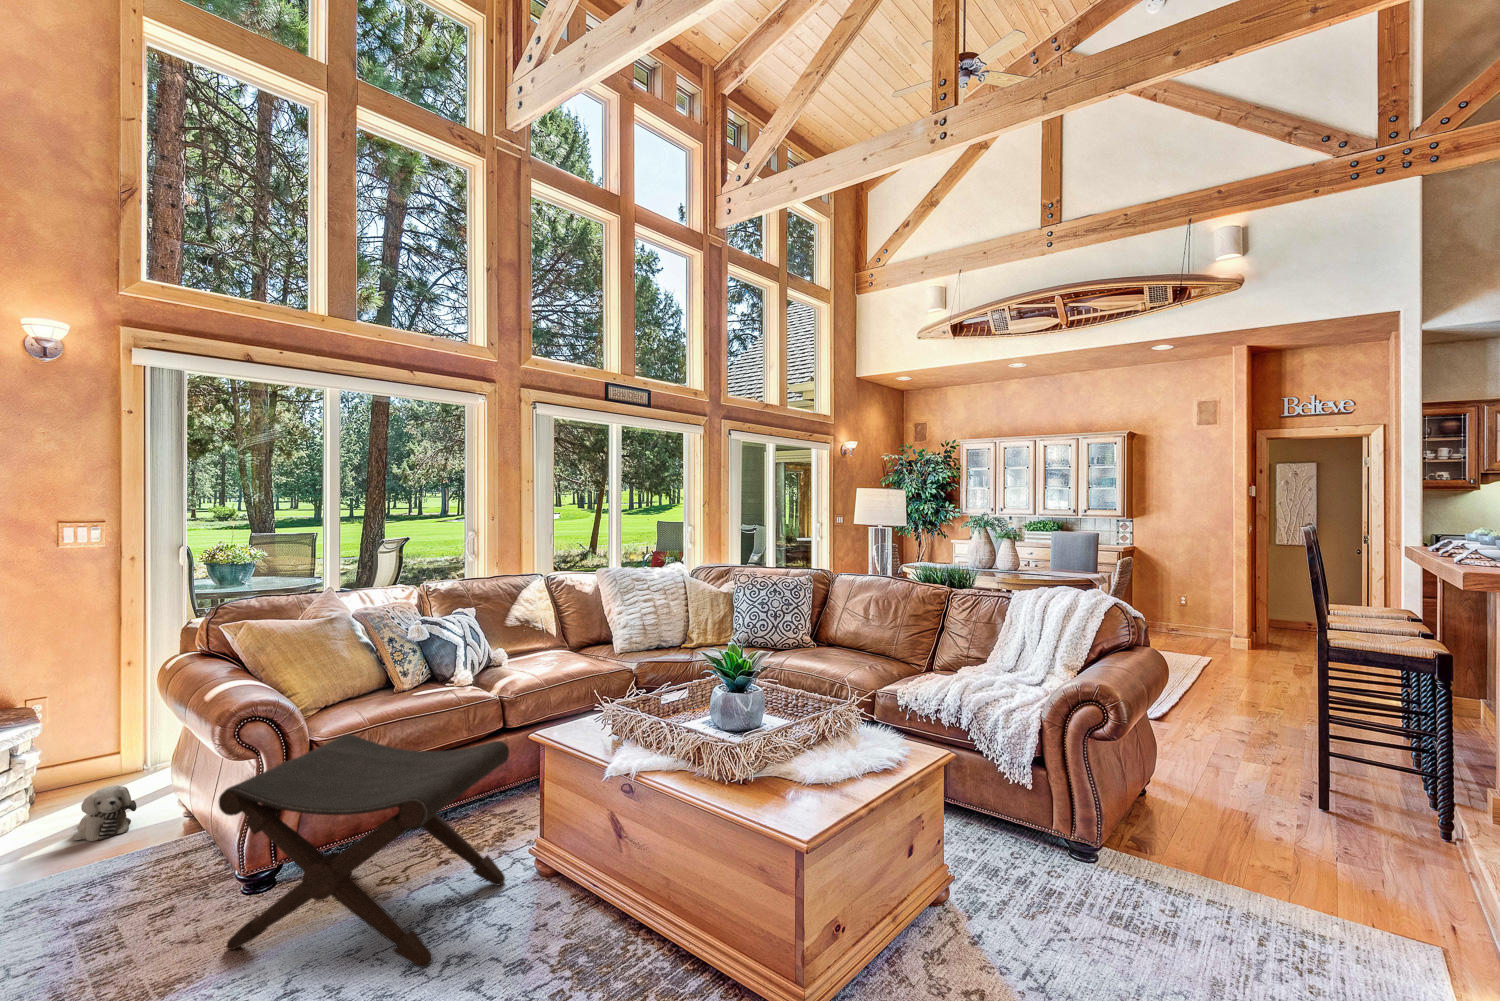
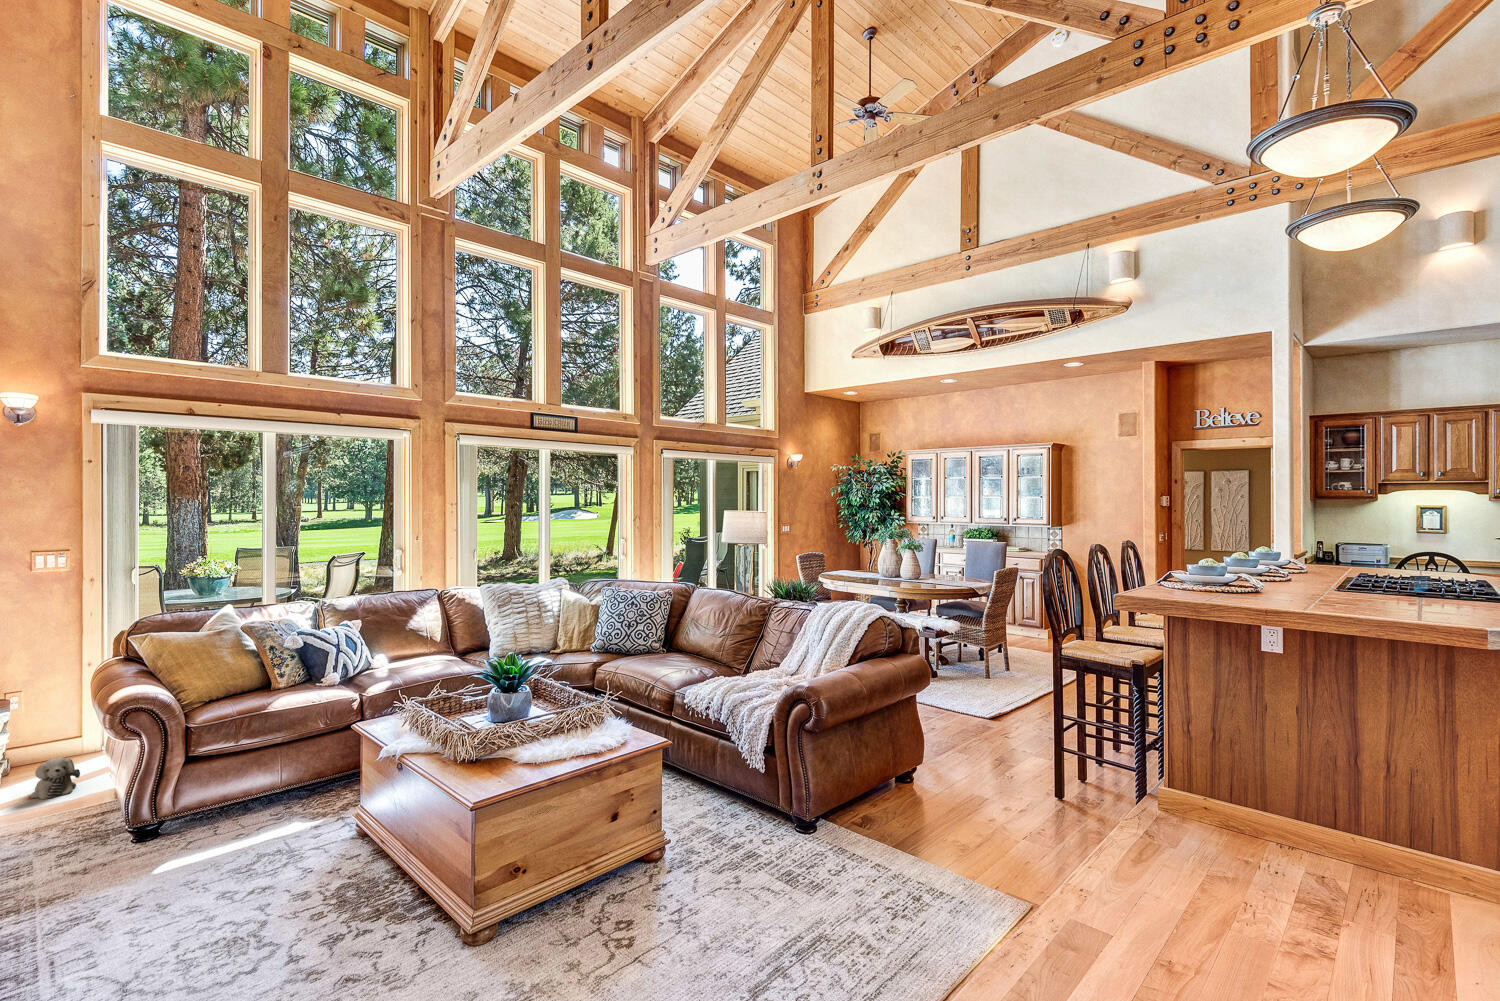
footstool: present [219,734,509,968] -> none [82,724,319,898]

